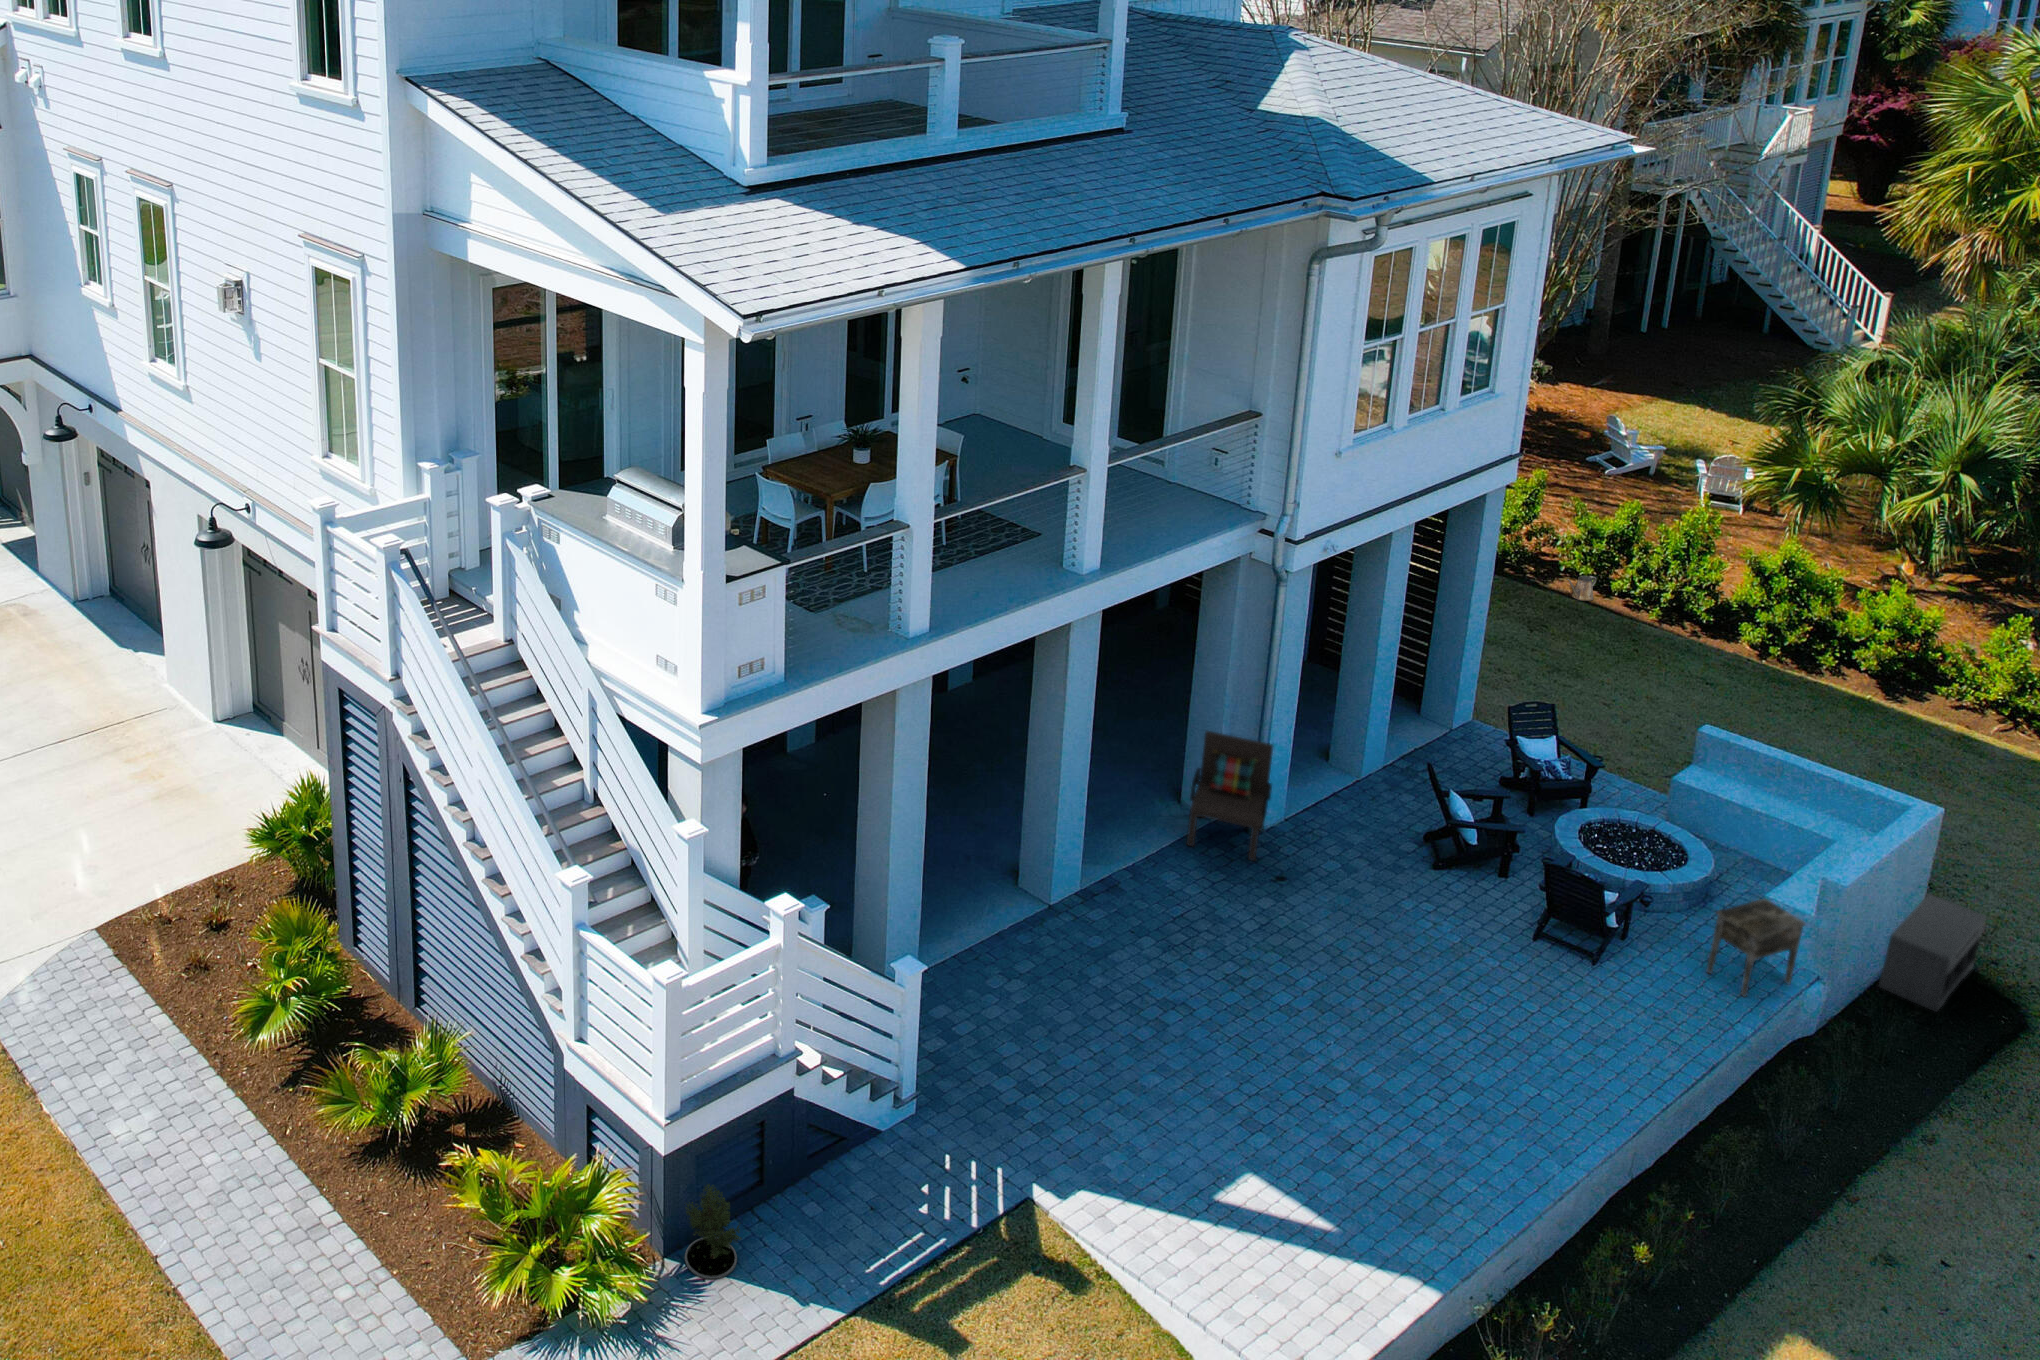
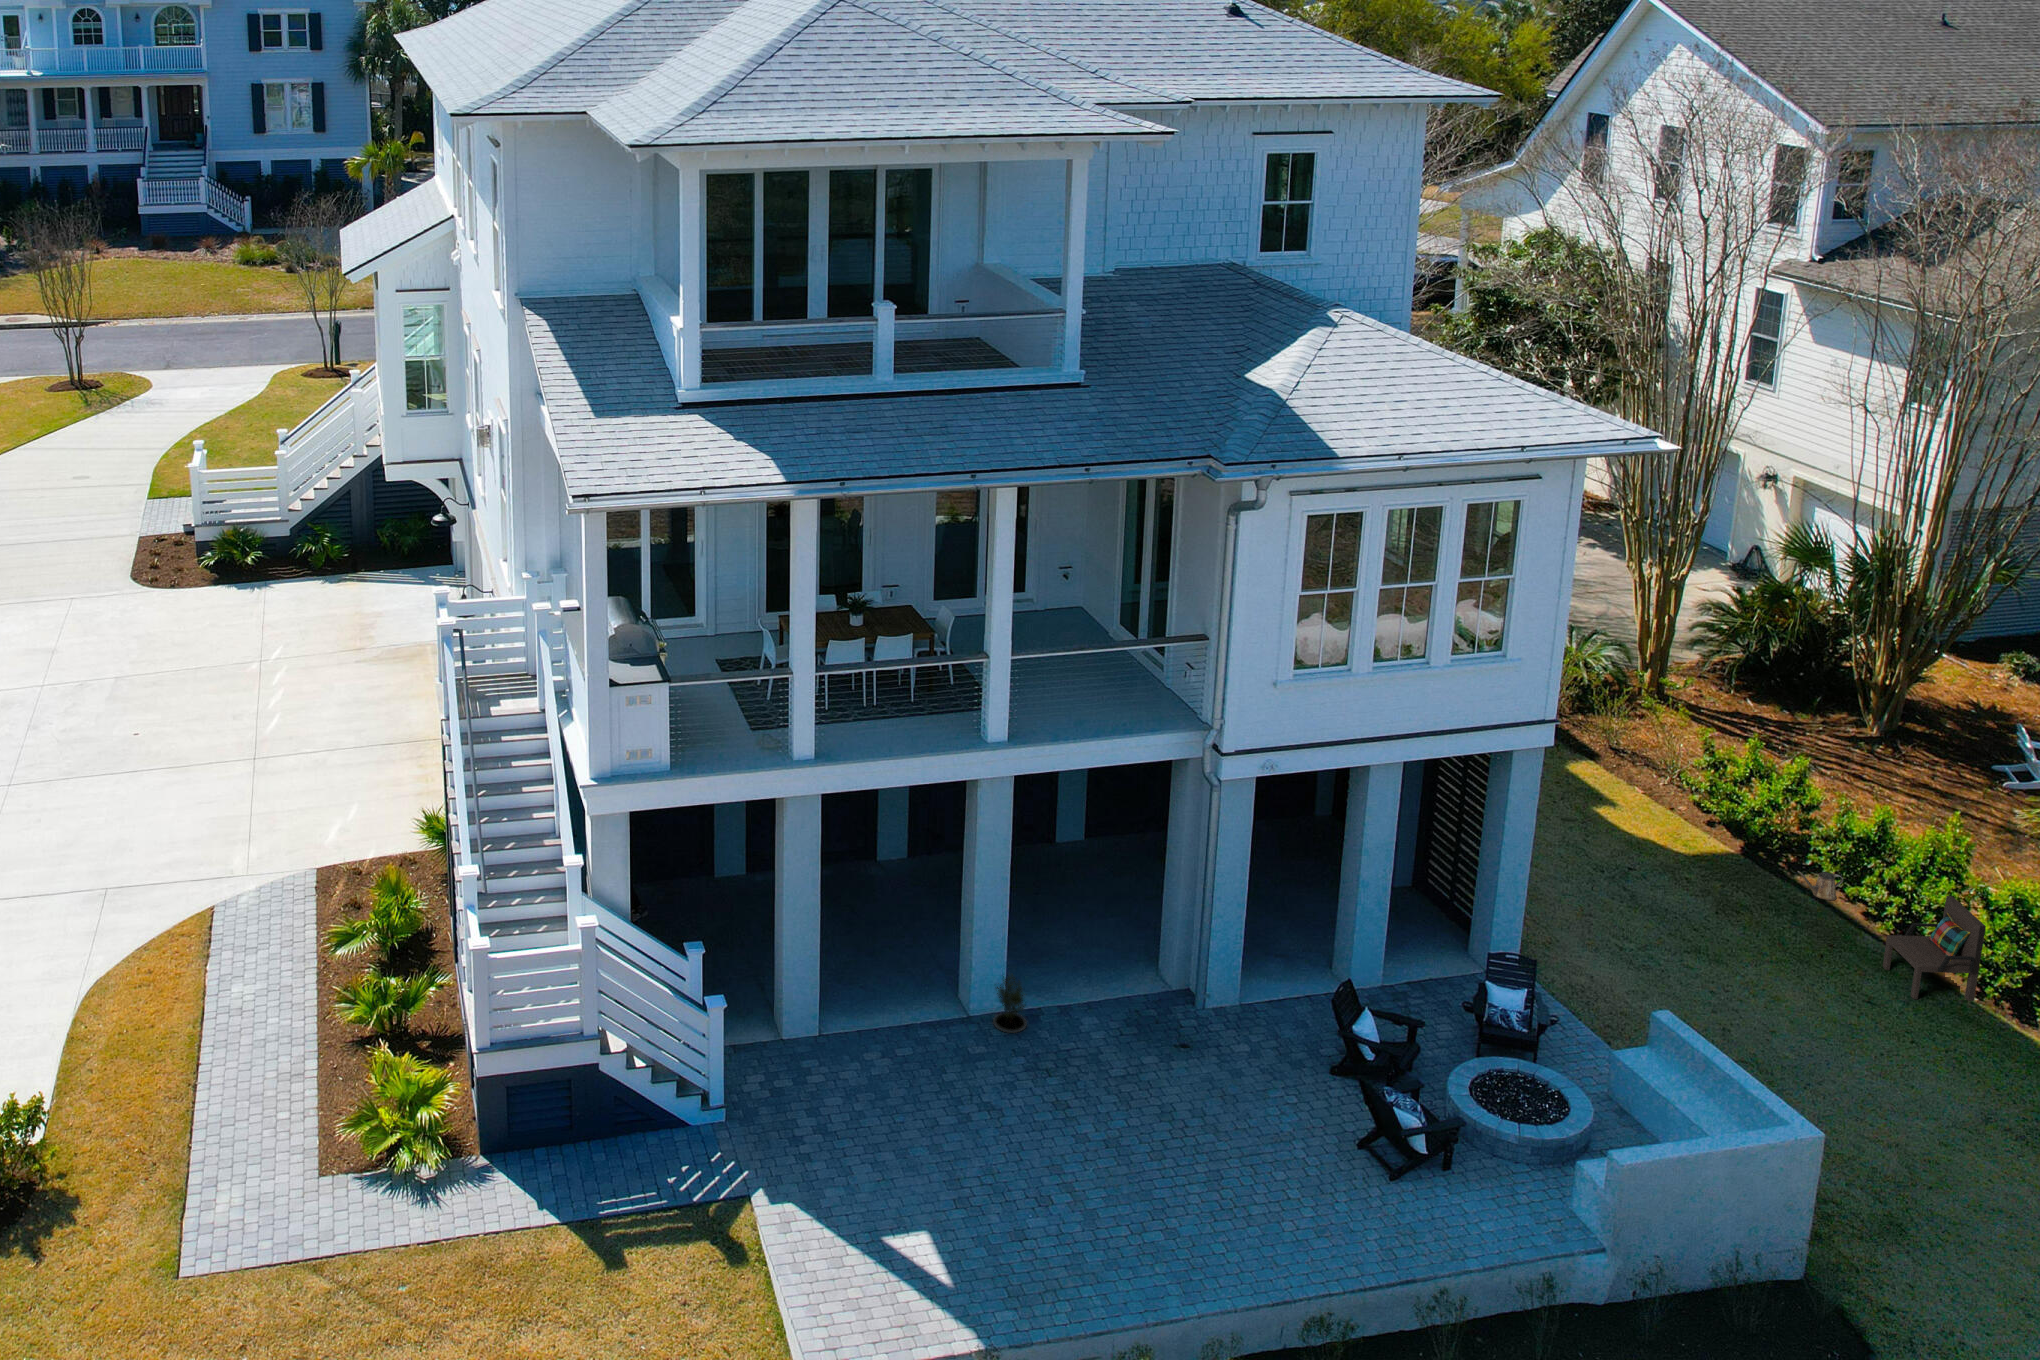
armchair: present [1186,731,1274,861] -> present [1883,896,1986,1001]
bench: present [1878,894,1986,1011] -> none [1705,1227,1846,1334]
side table: present [1707,899,1806,997] -> none [1494,1165,1577,1256]
potted tree: present [684,1184,742,1279] -> present [993,975,1027,1033]

